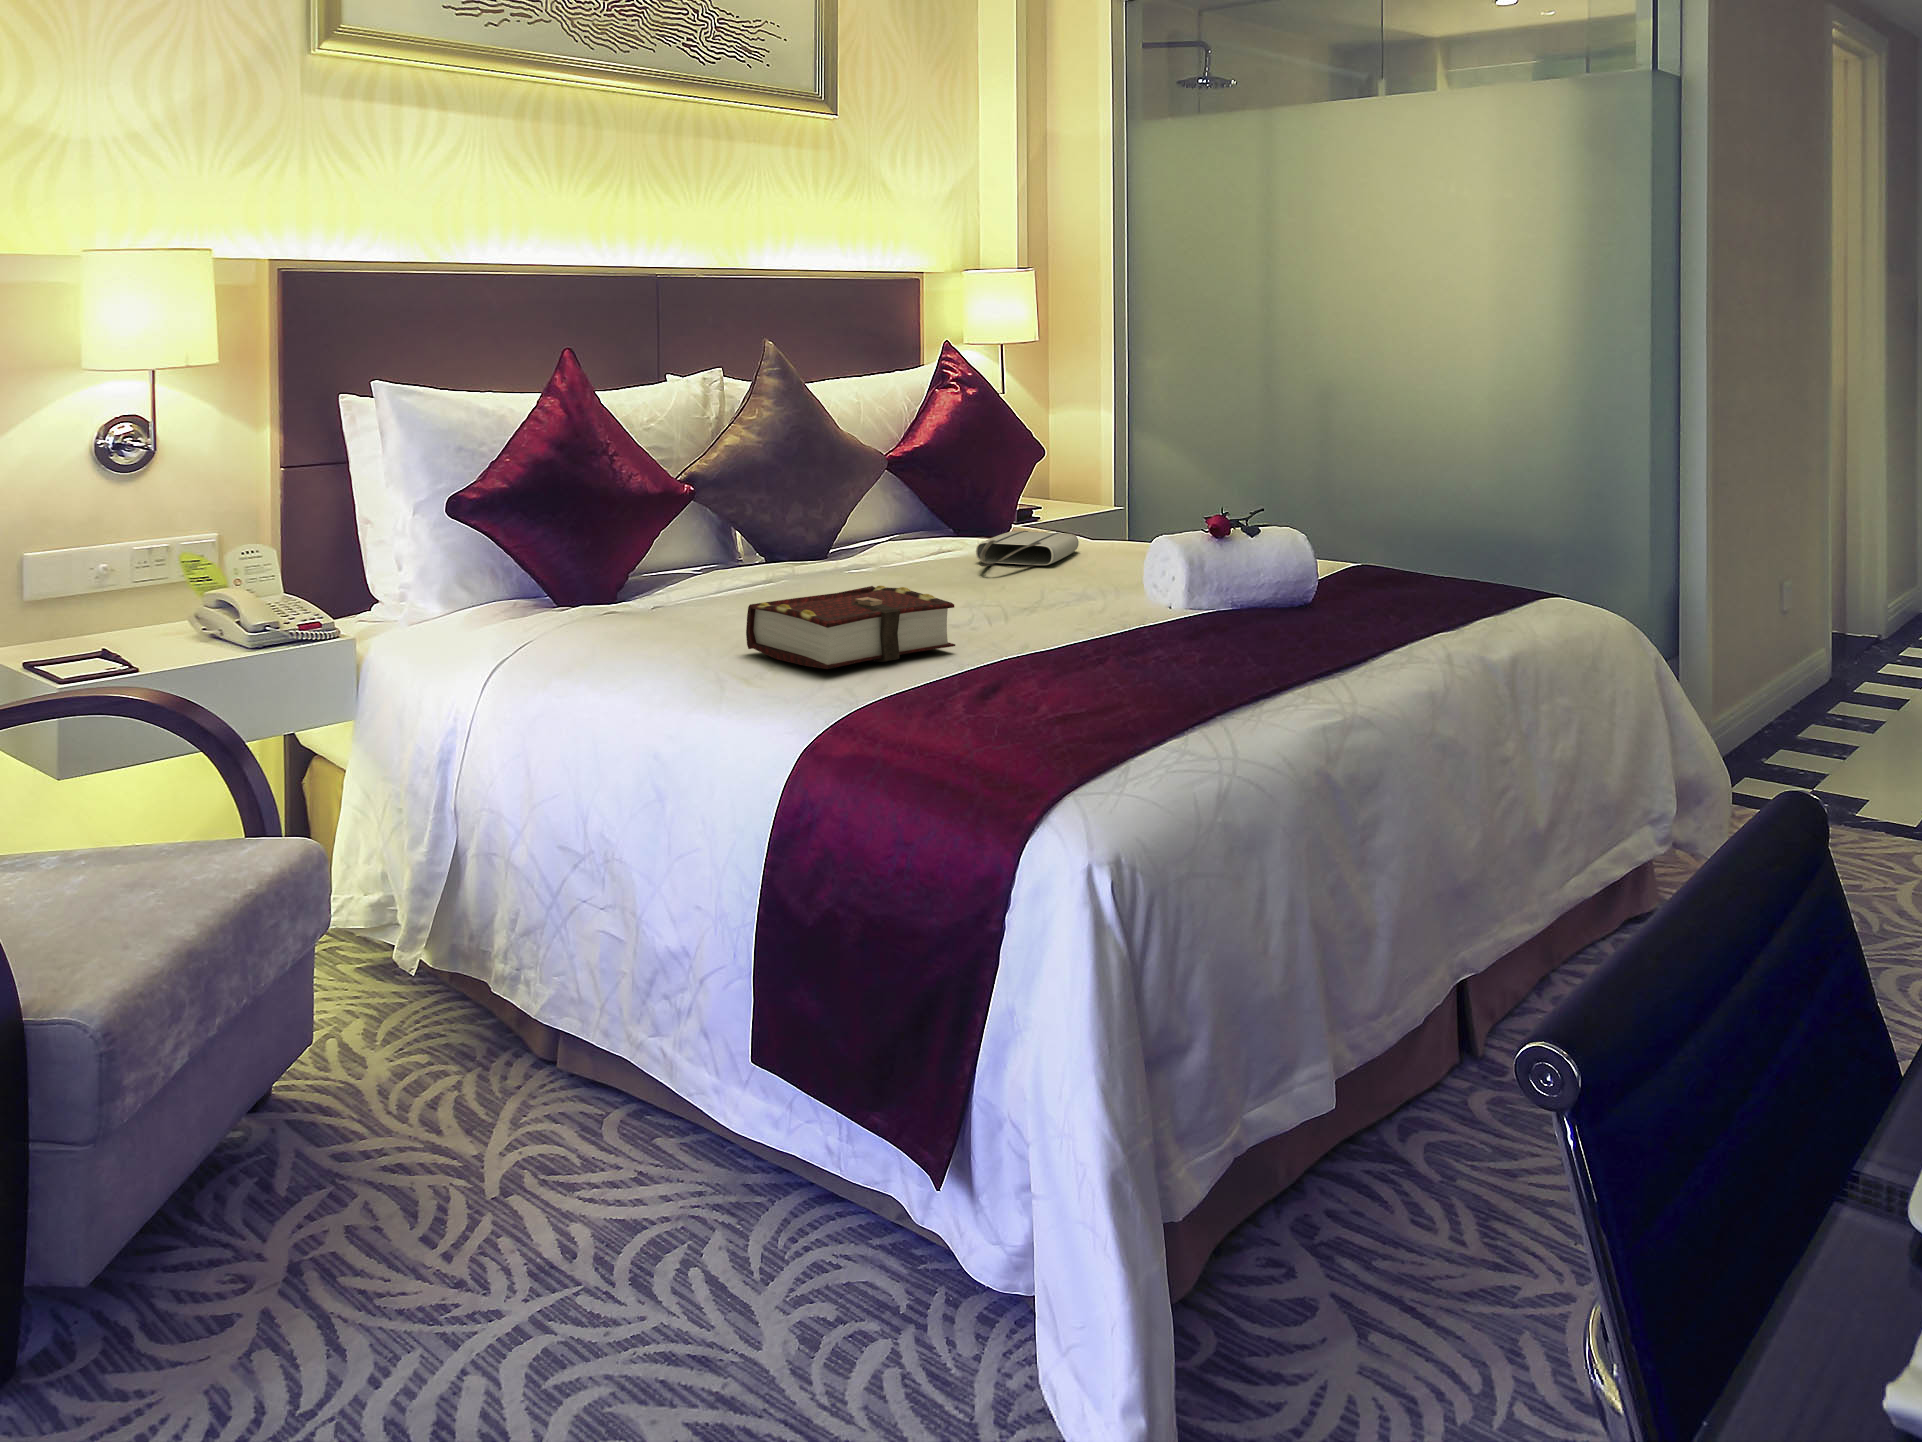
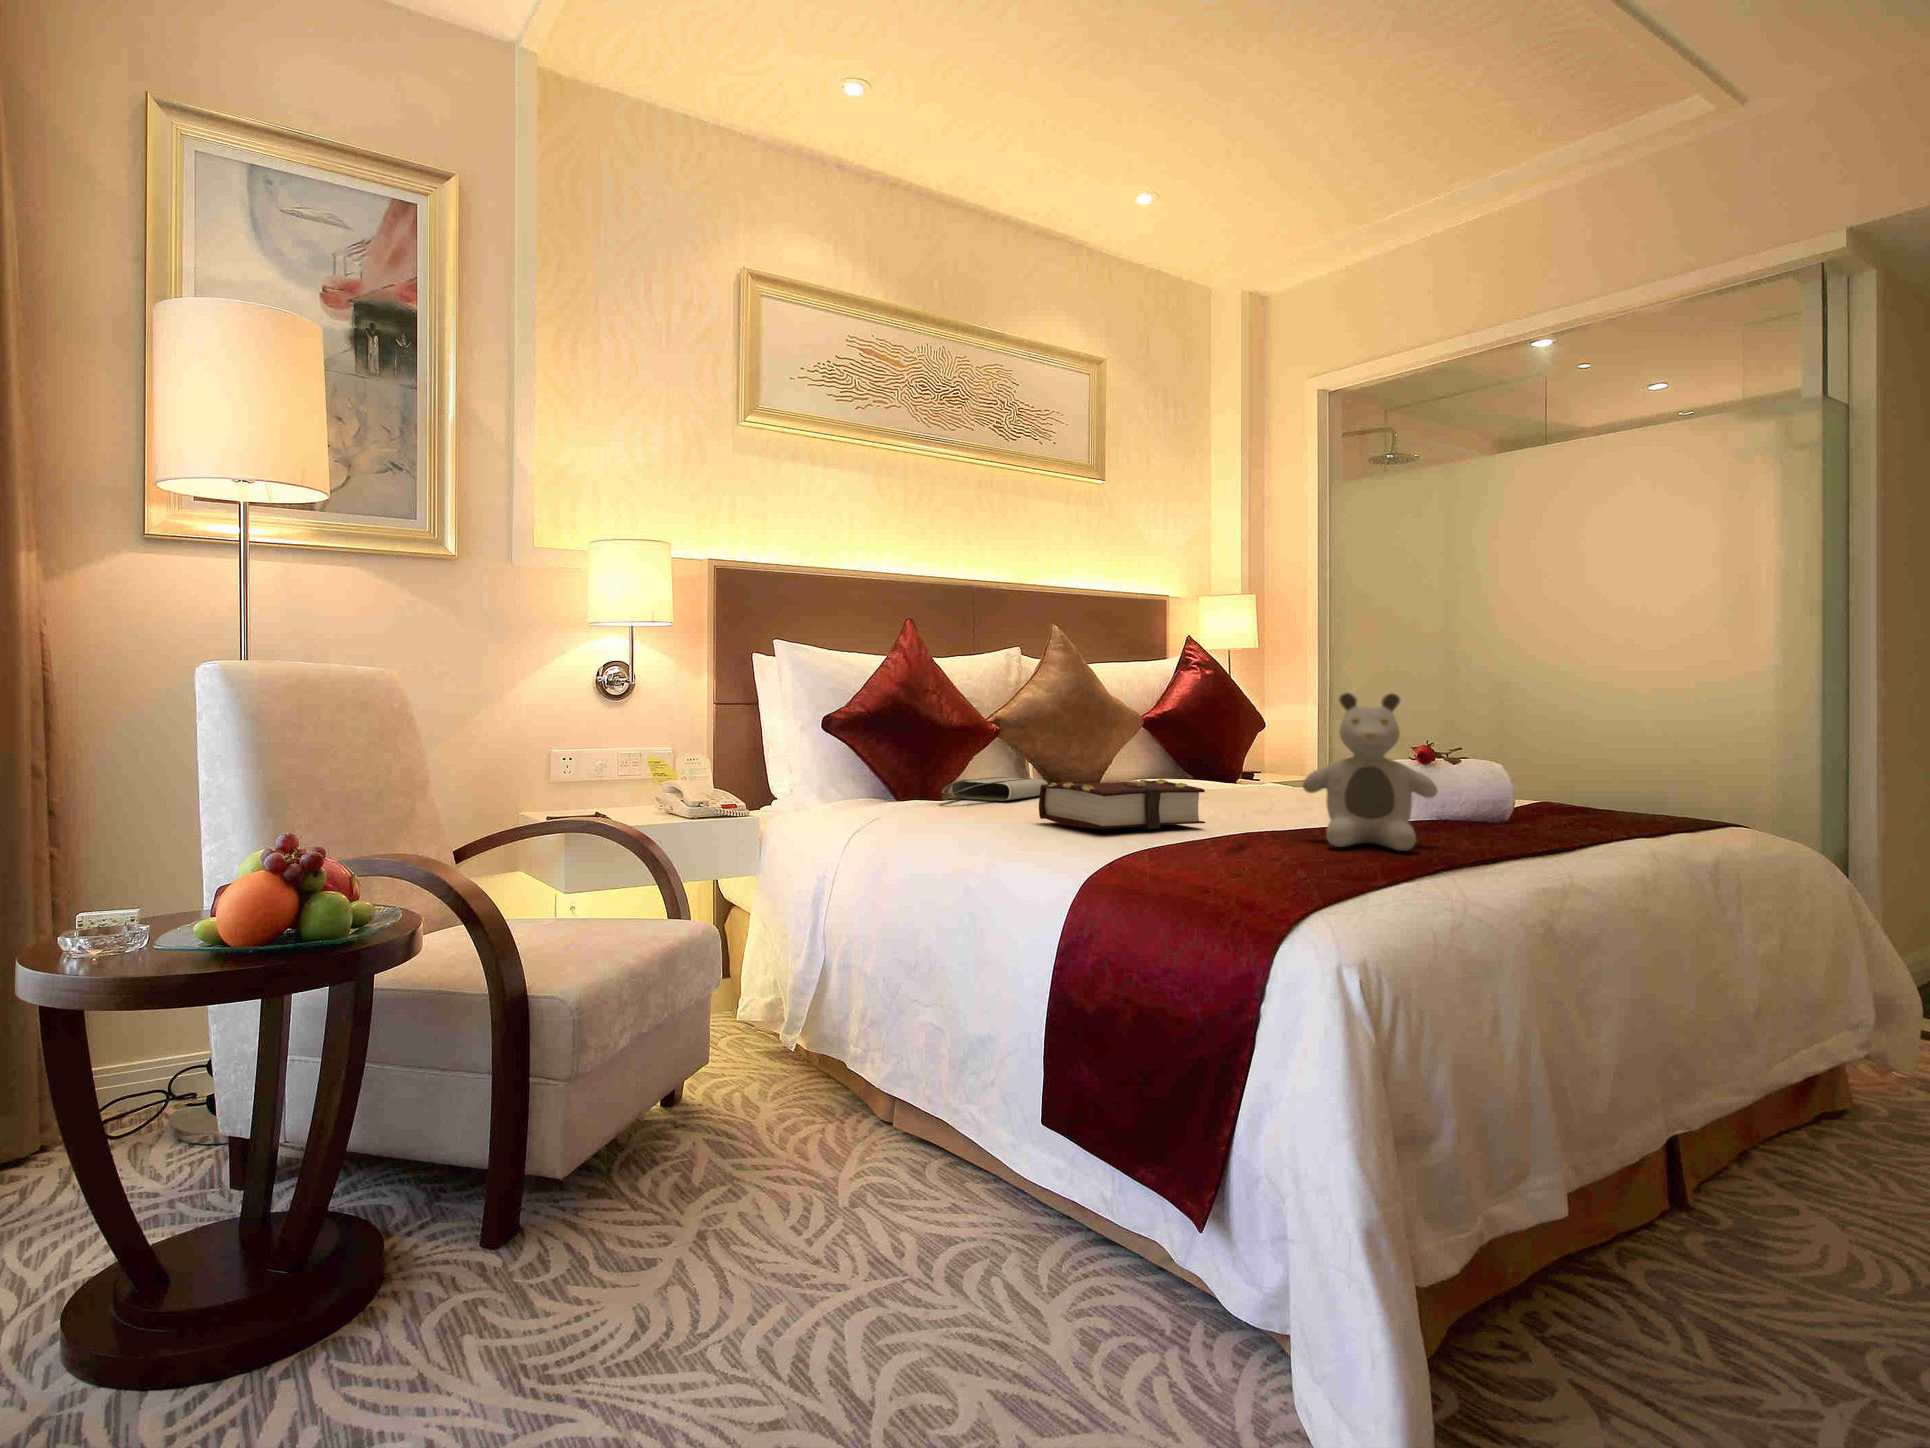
teddy bear: none [1068,488,1219,686] -> present [1303,692,1437,851]
tote bag: present [976,531,1079,568] -> present [942,777,1048,801]

